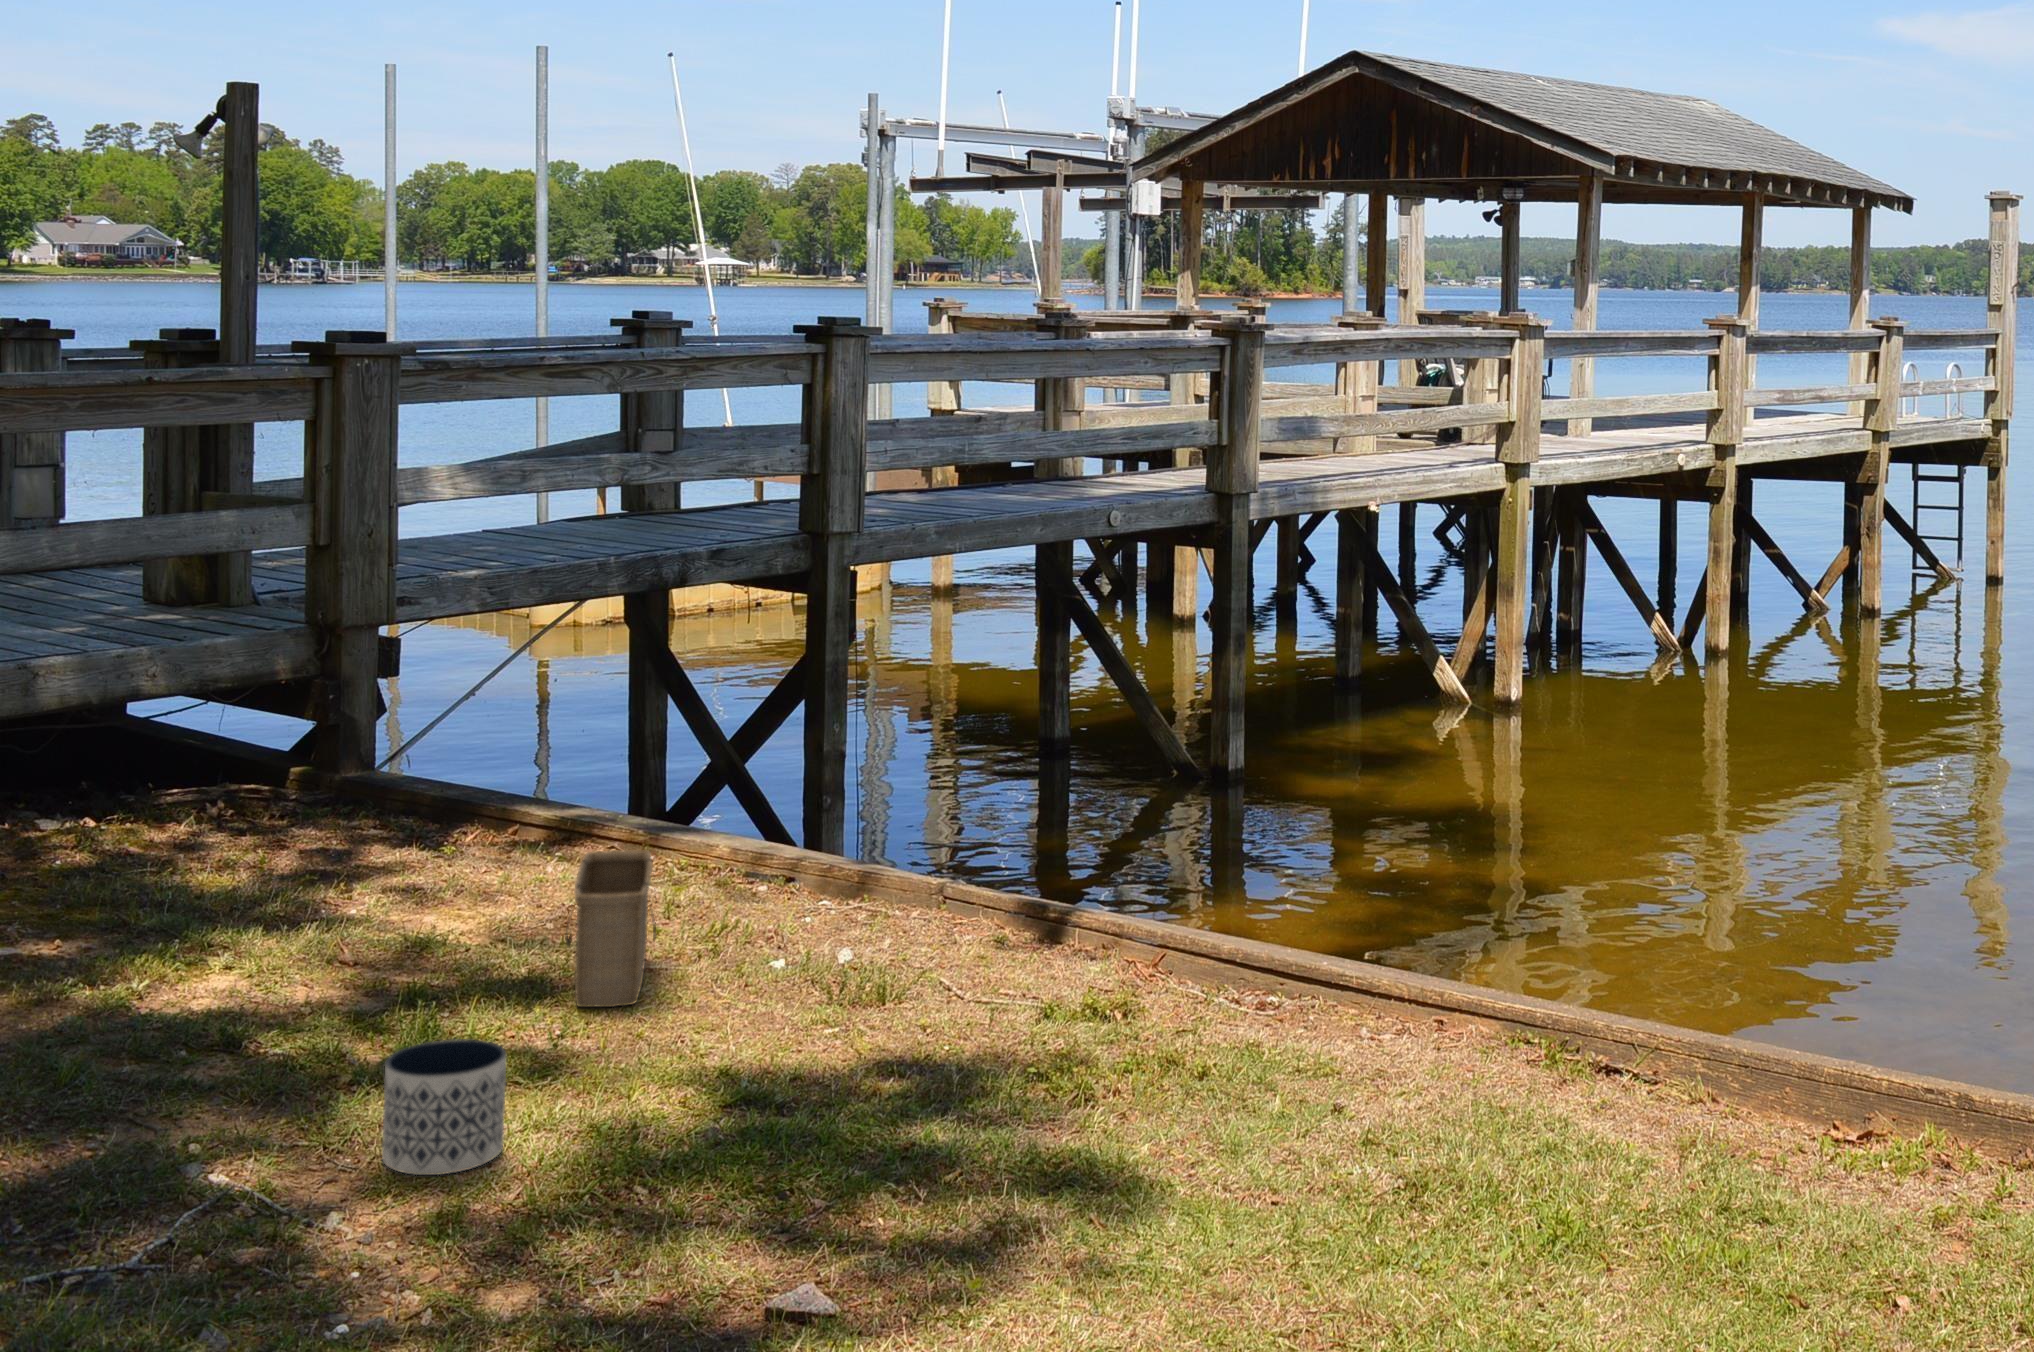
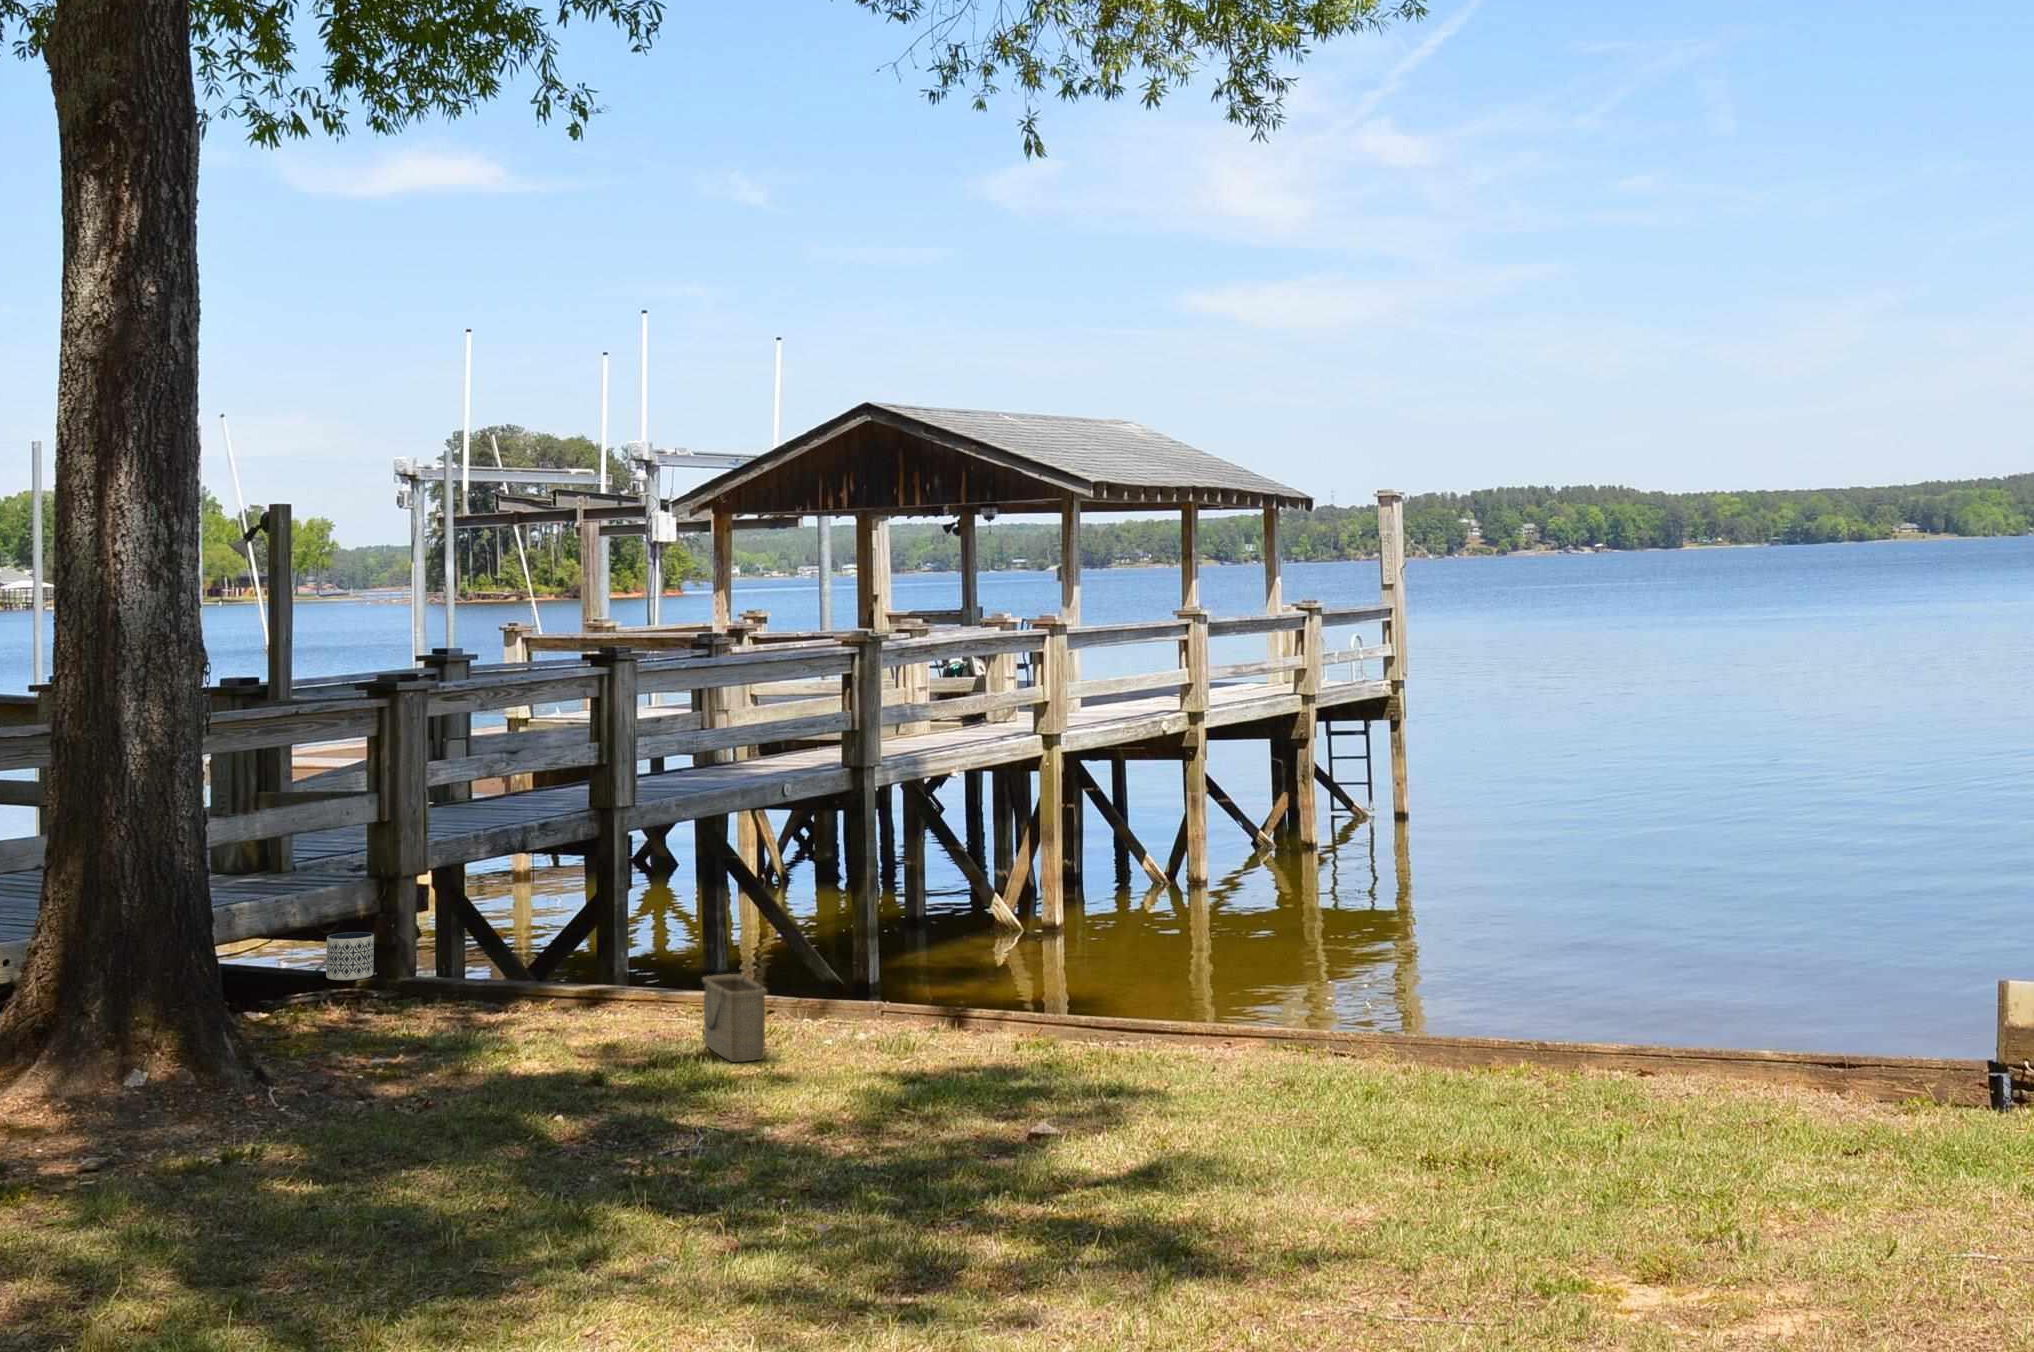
planter: present [382,1039,506,1175] -> present [326,932,374,980]

